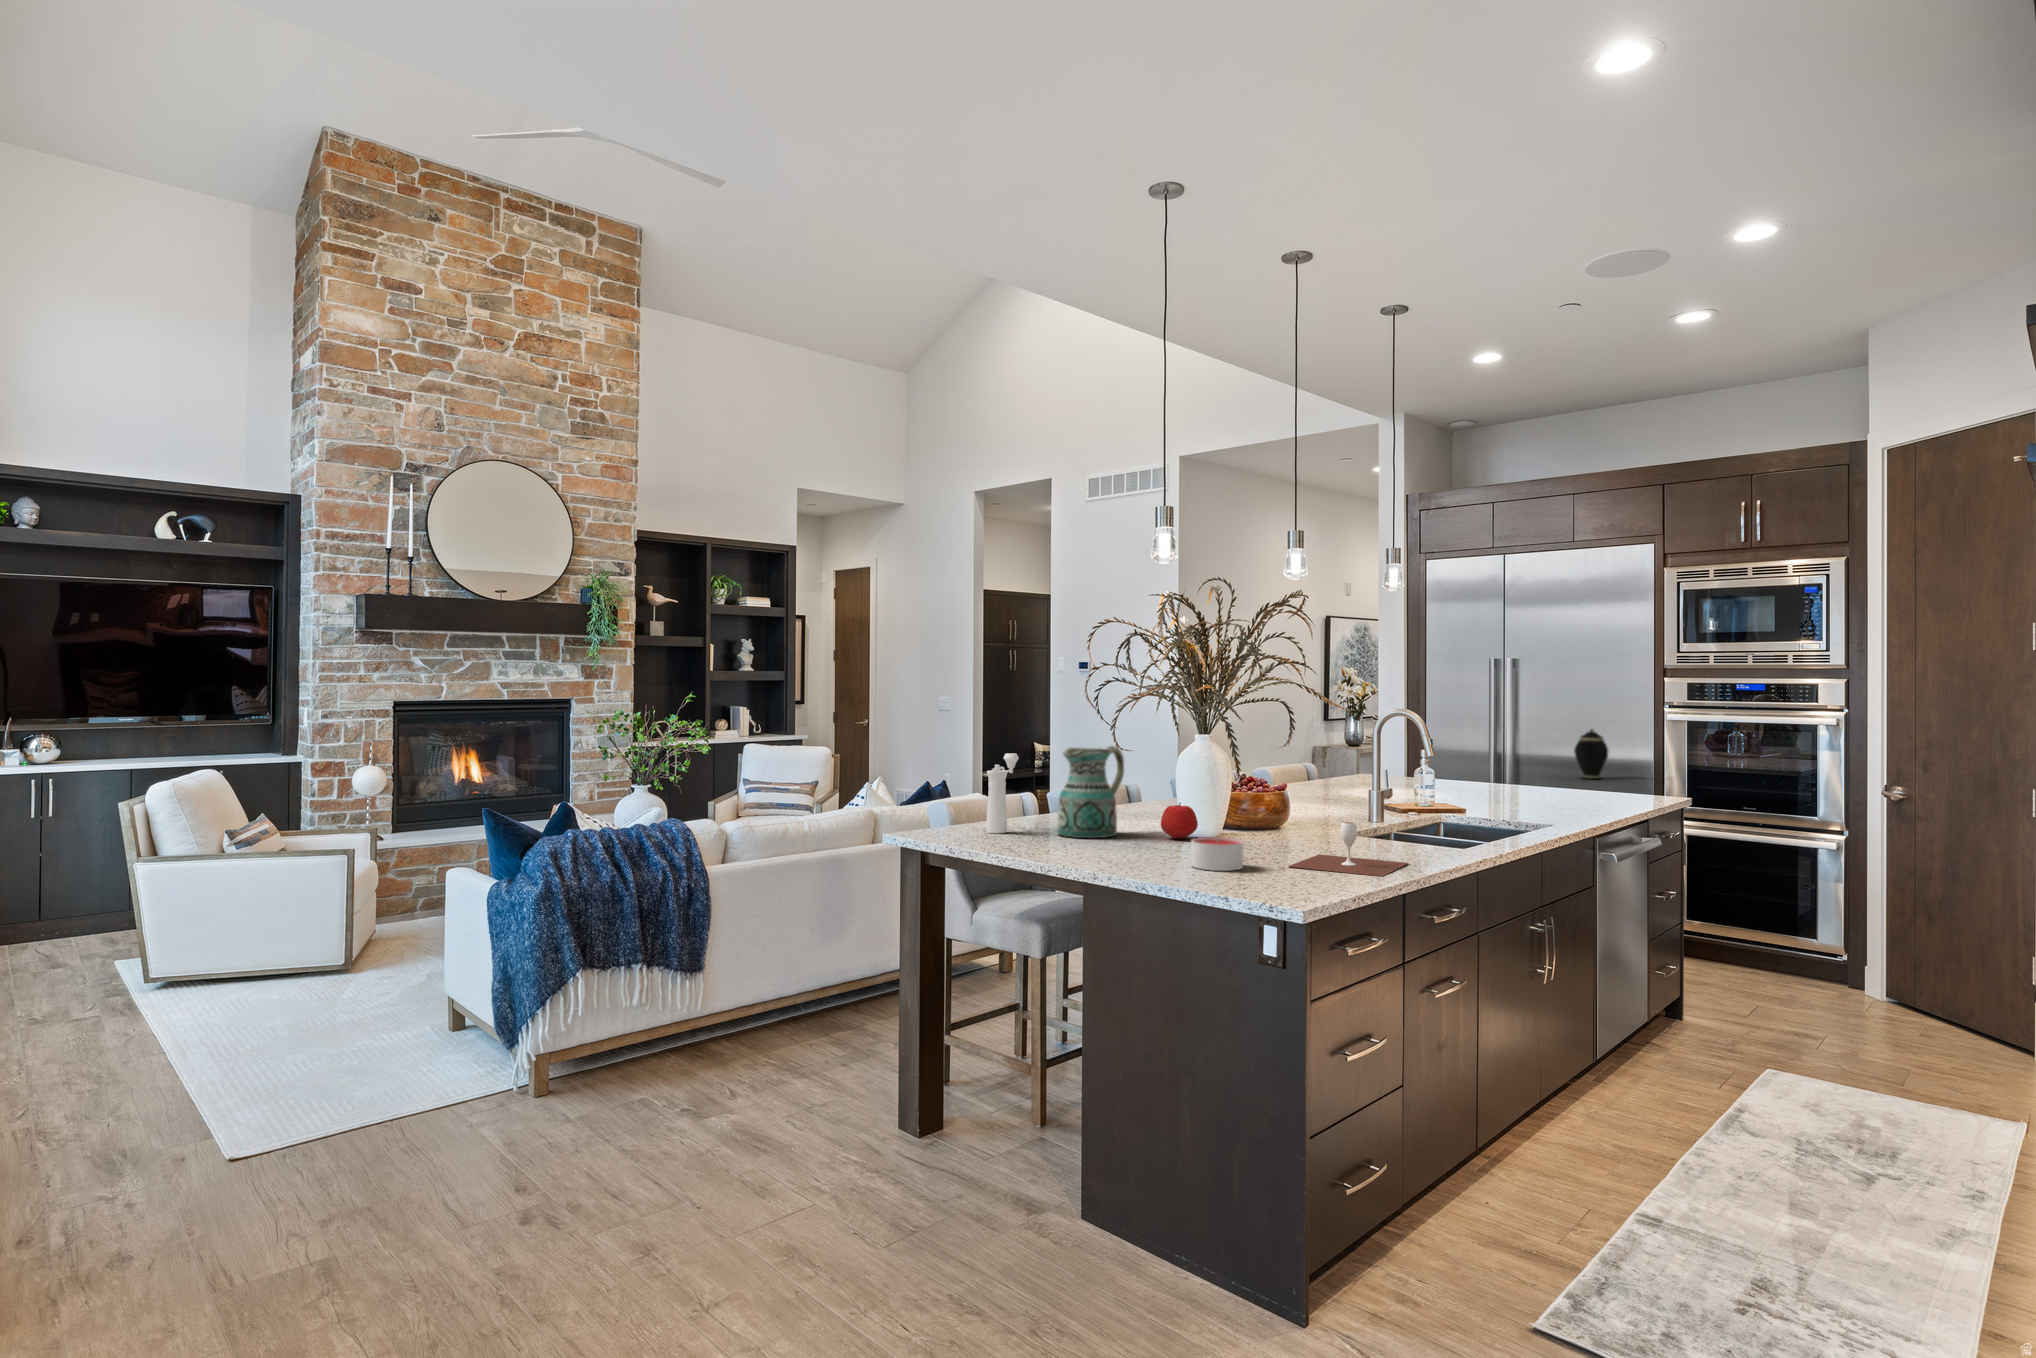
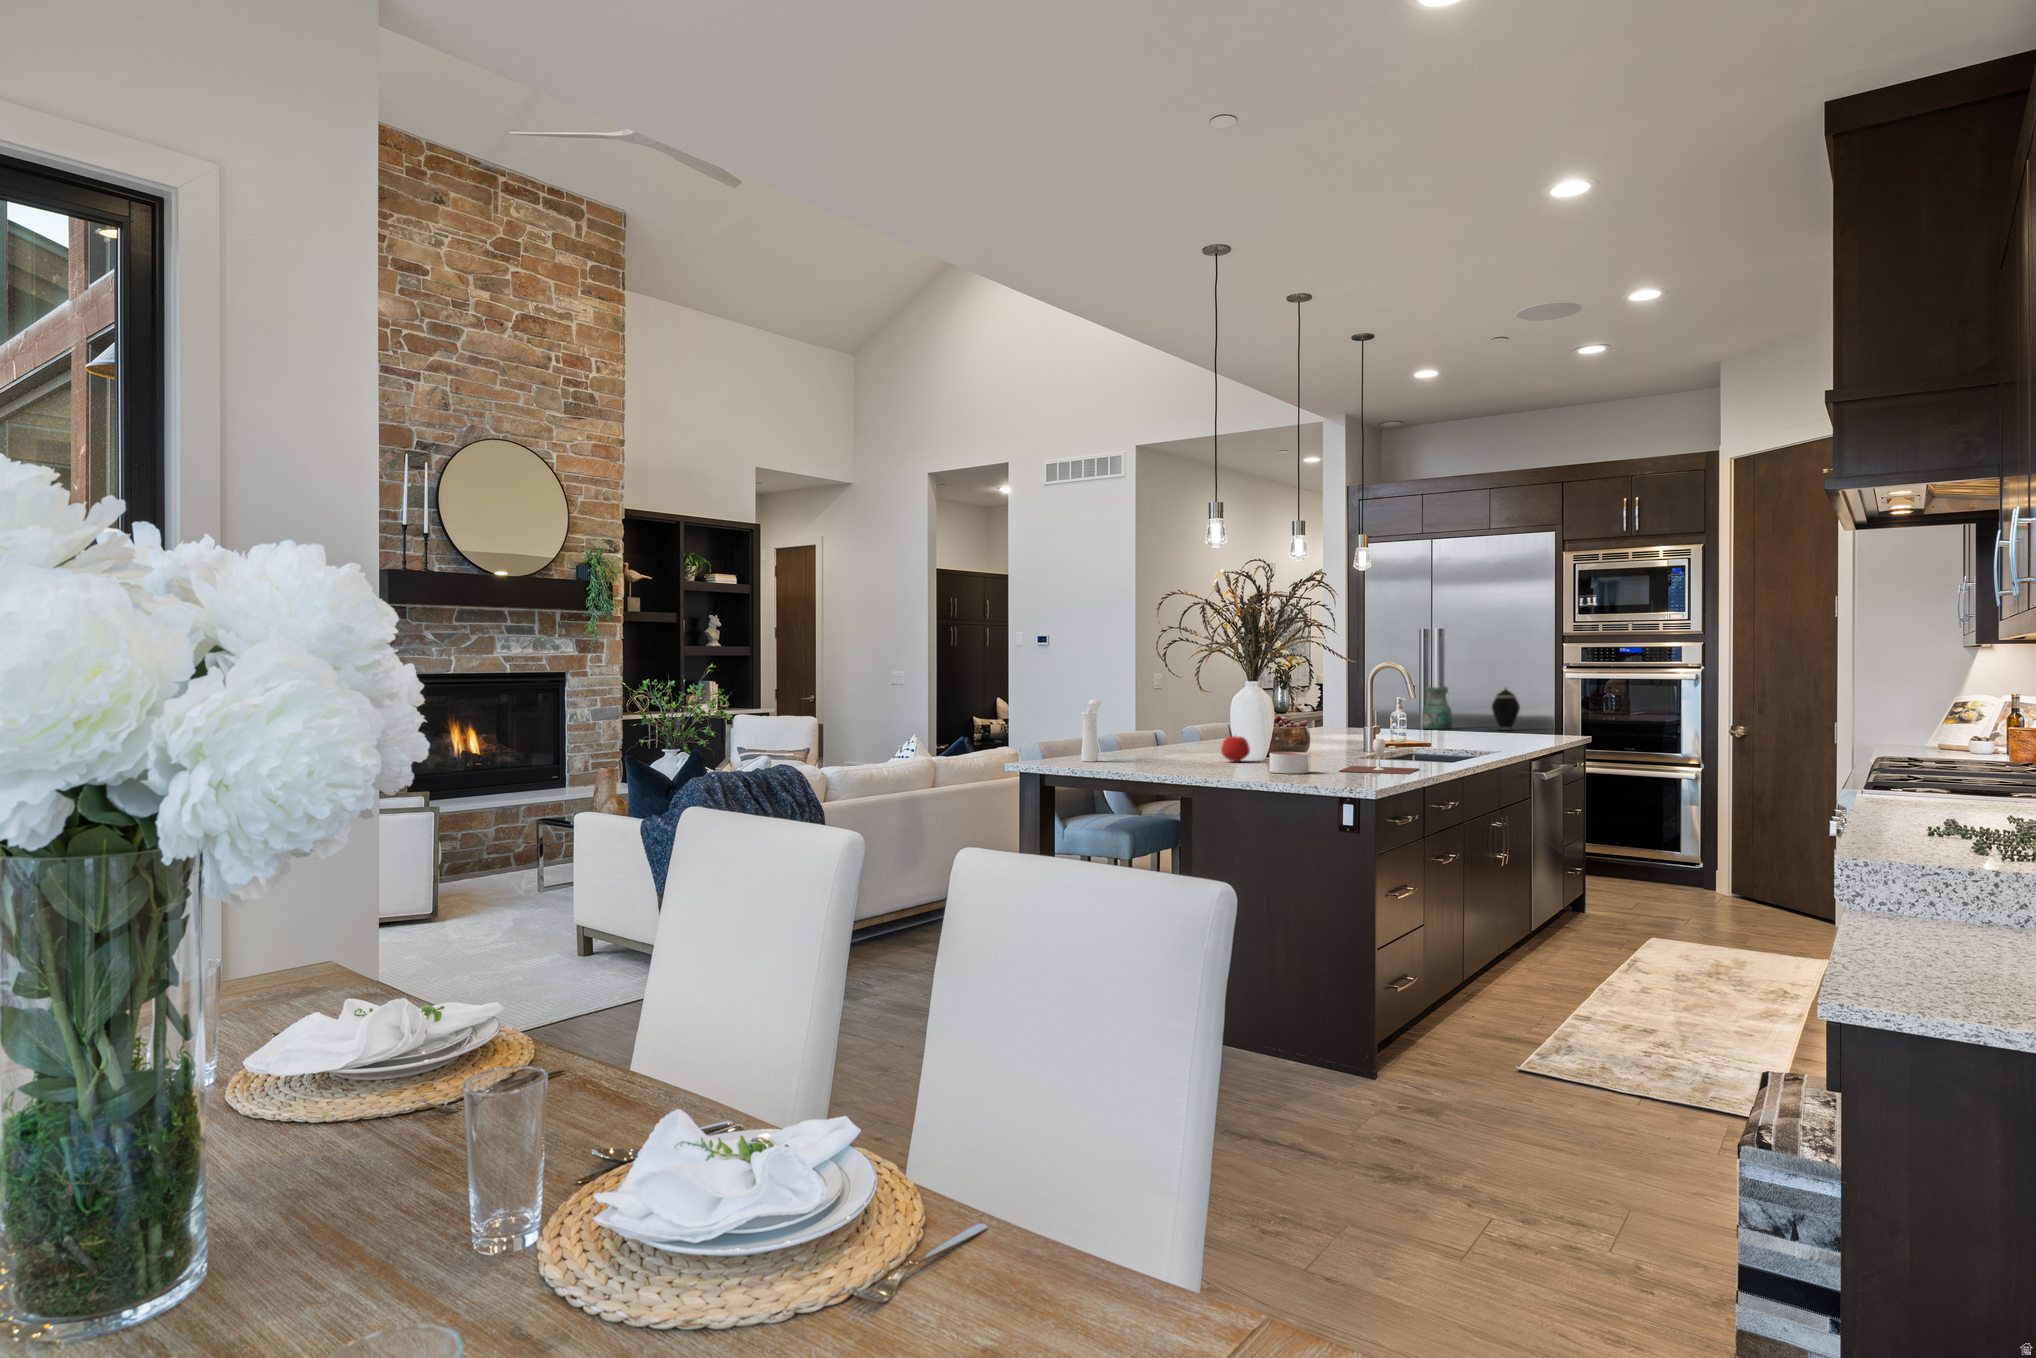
ceramic pitcher: present [1057,746,1124,838] -> present [1422,686,1452,729]

